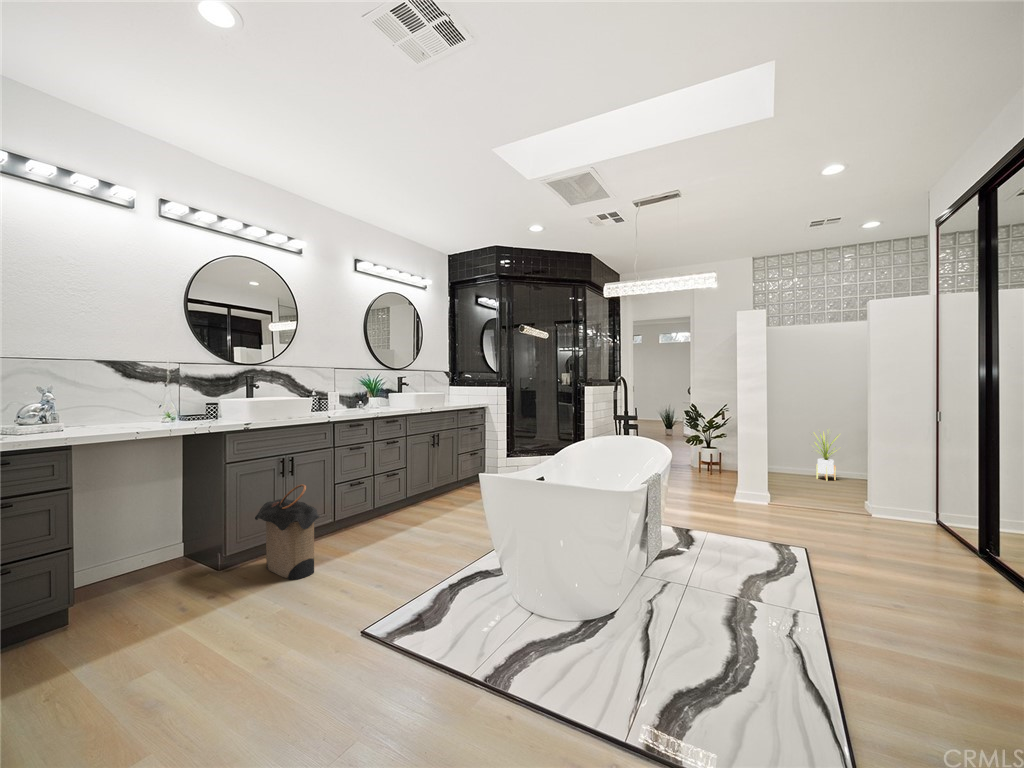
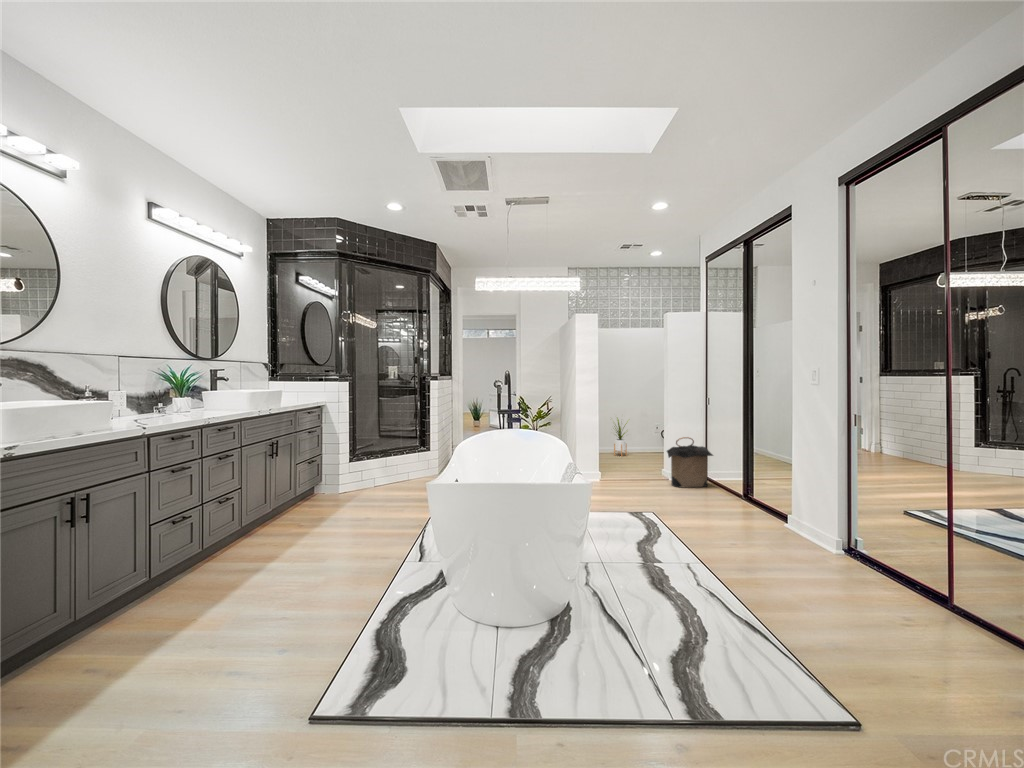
laundry hamper: present [255,484,320,580] -> present [667,437,713,487]

